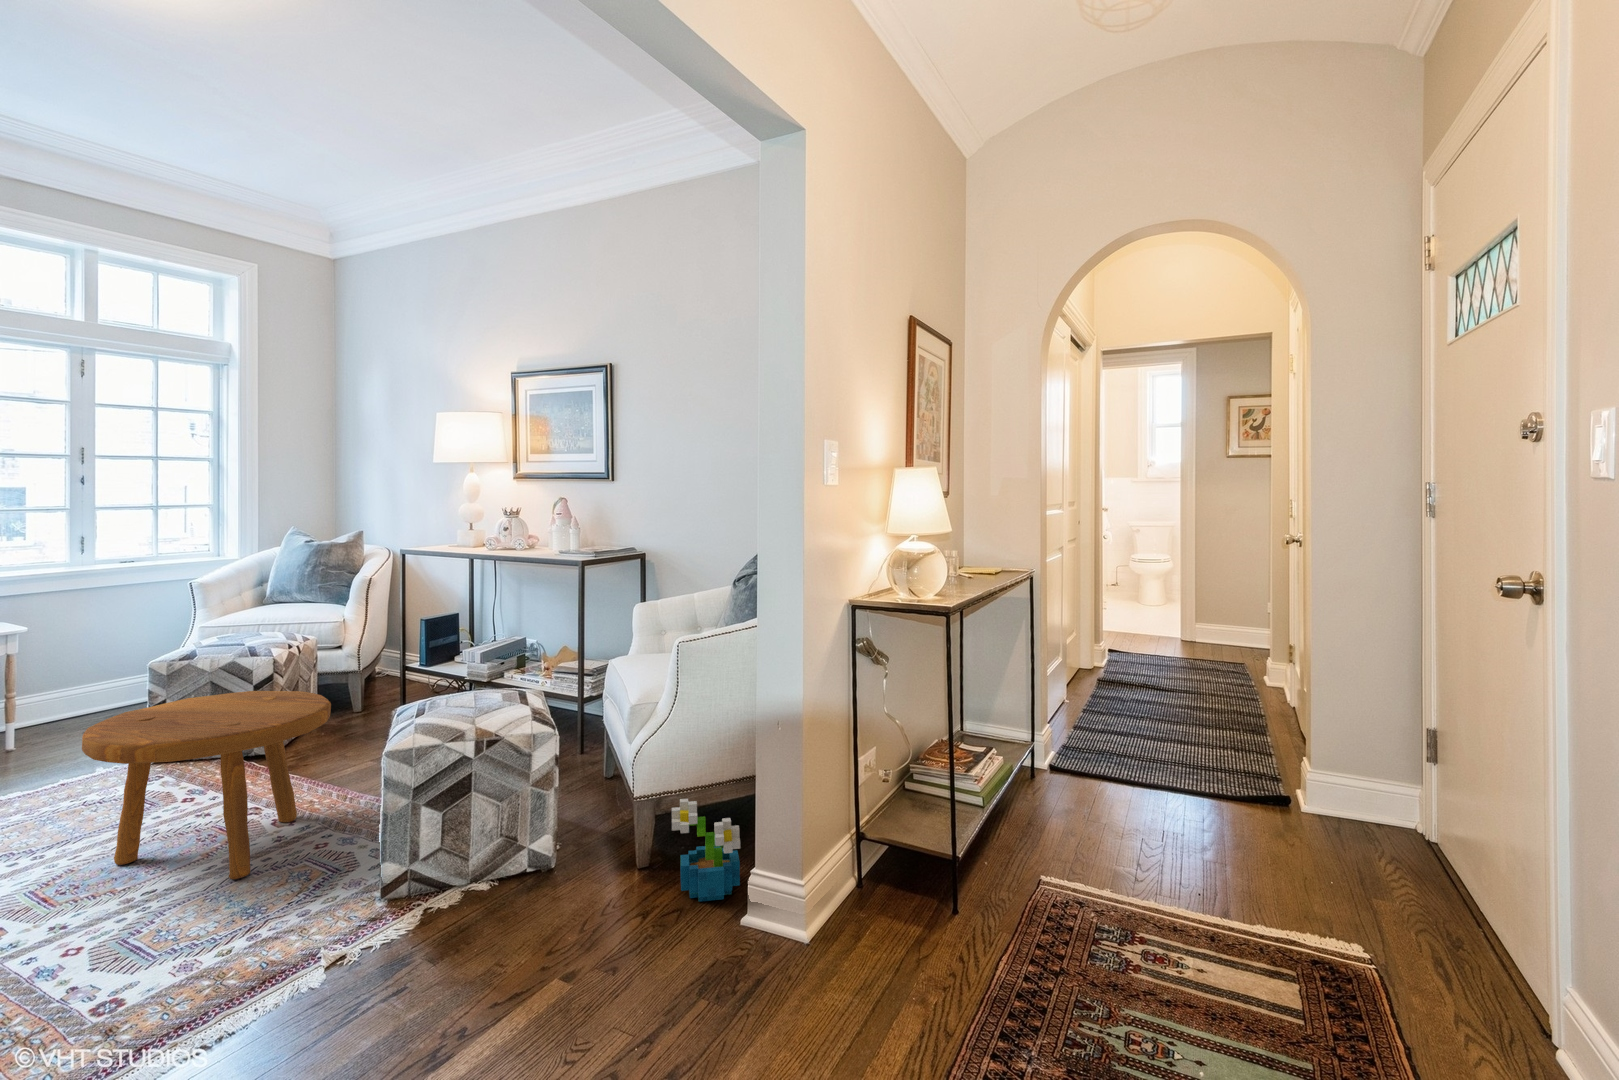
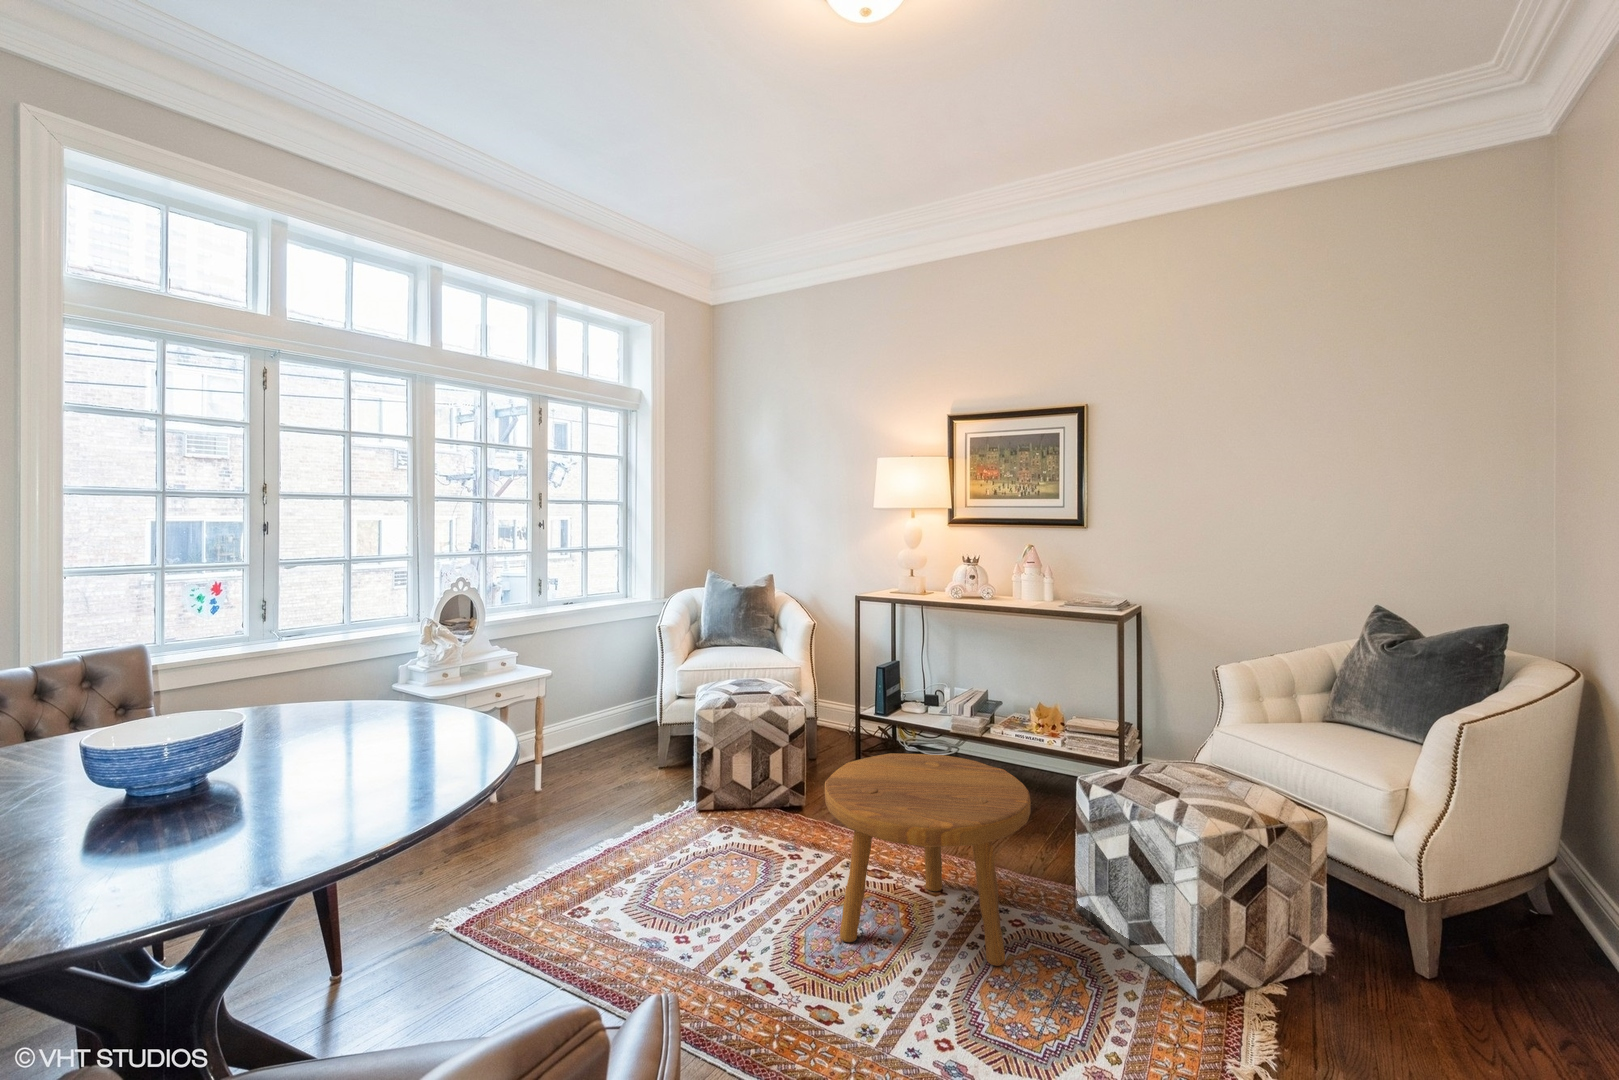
decorative plant: present [672,799,740,902] -> none [1490,897,1595,1015]

